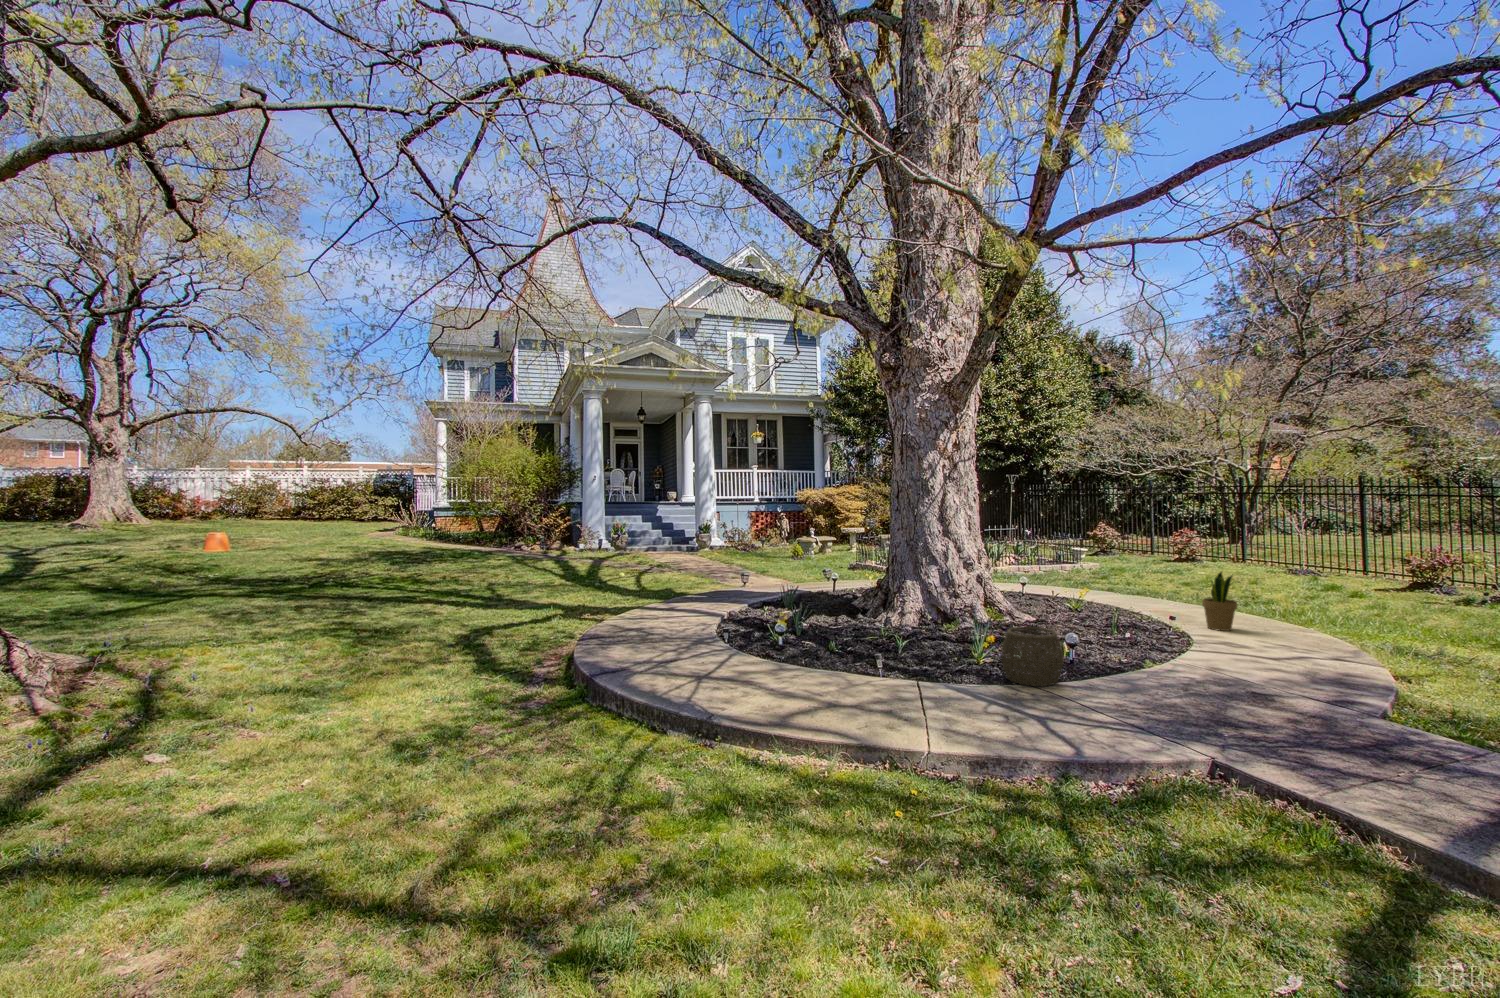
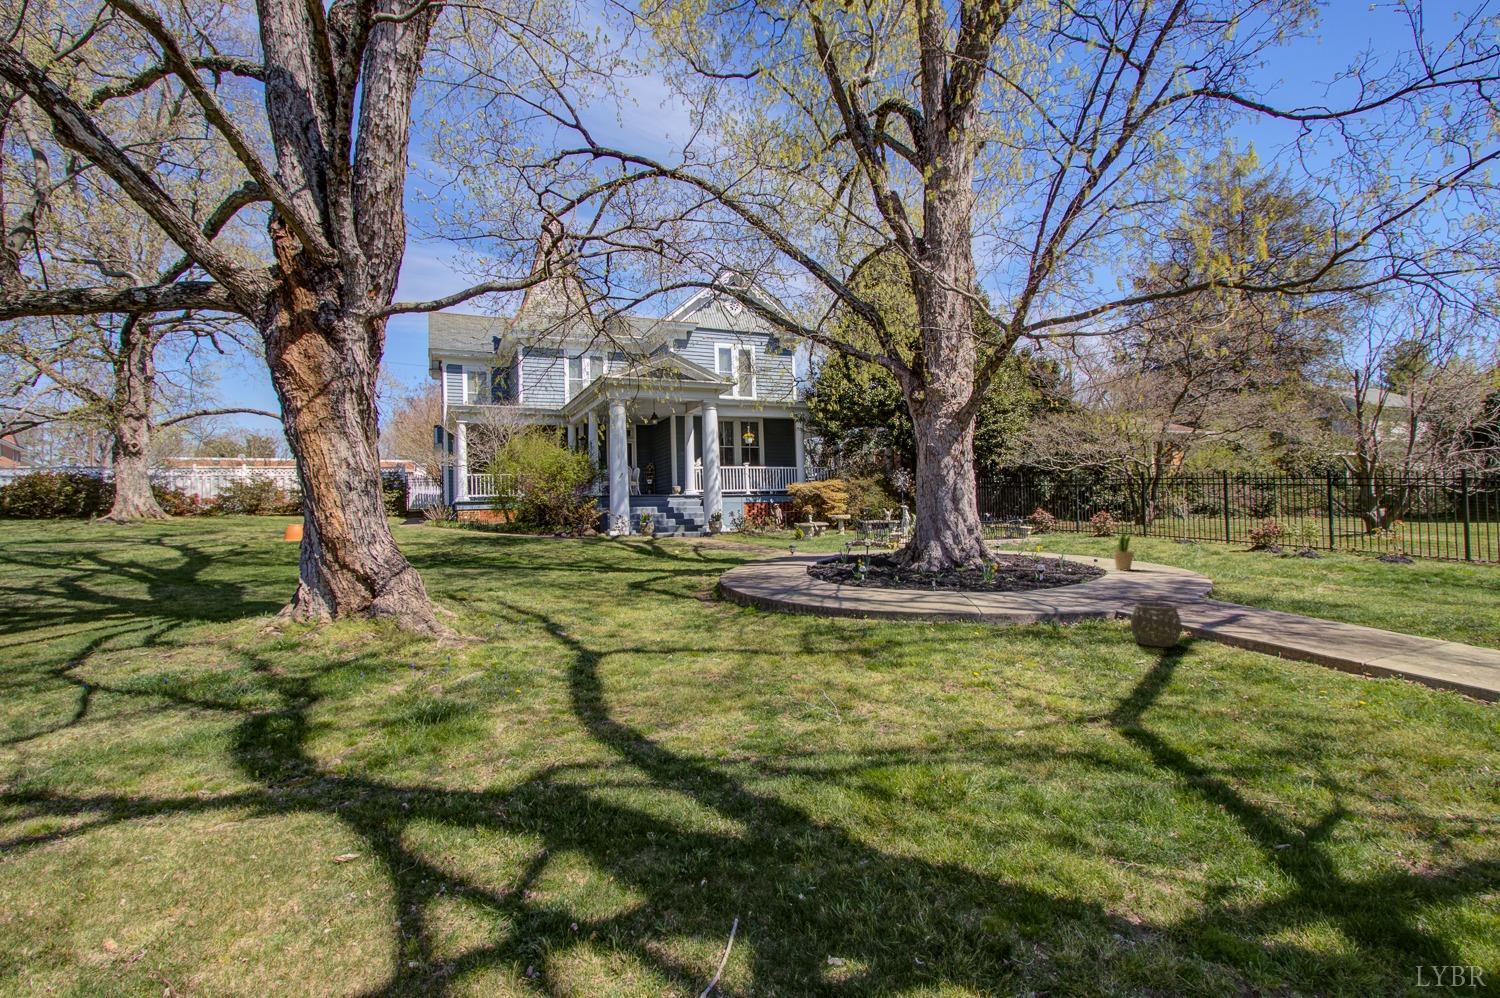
woven basket: present [1001,627,1063,686] -> present [1131,602,1181,647]

